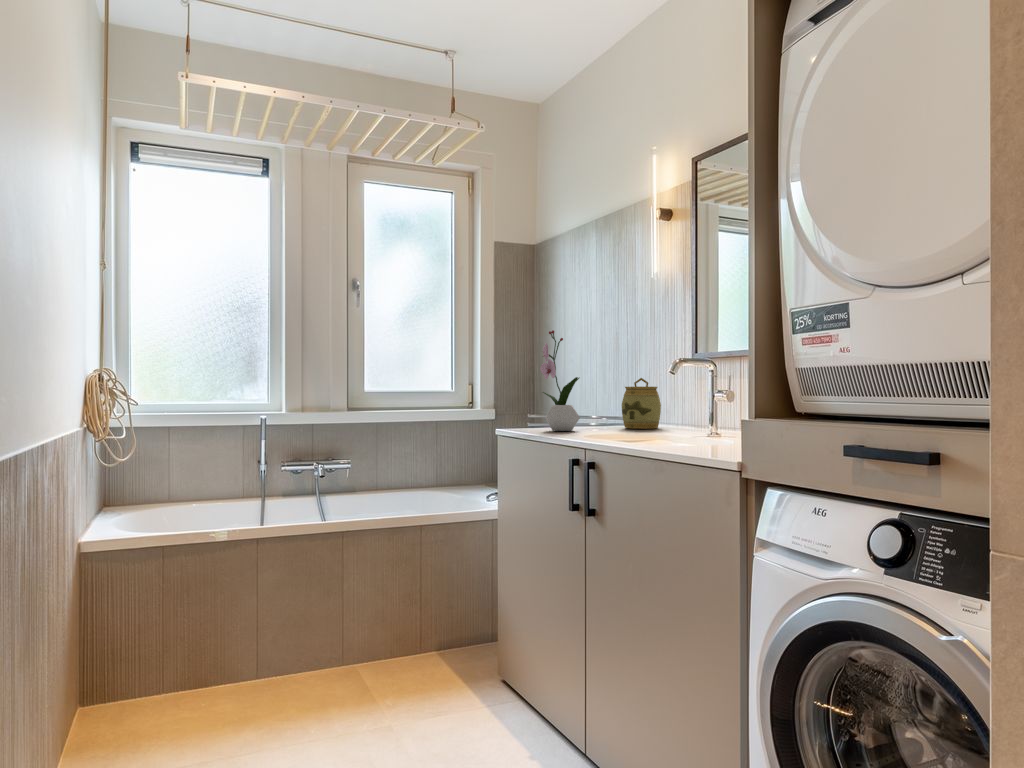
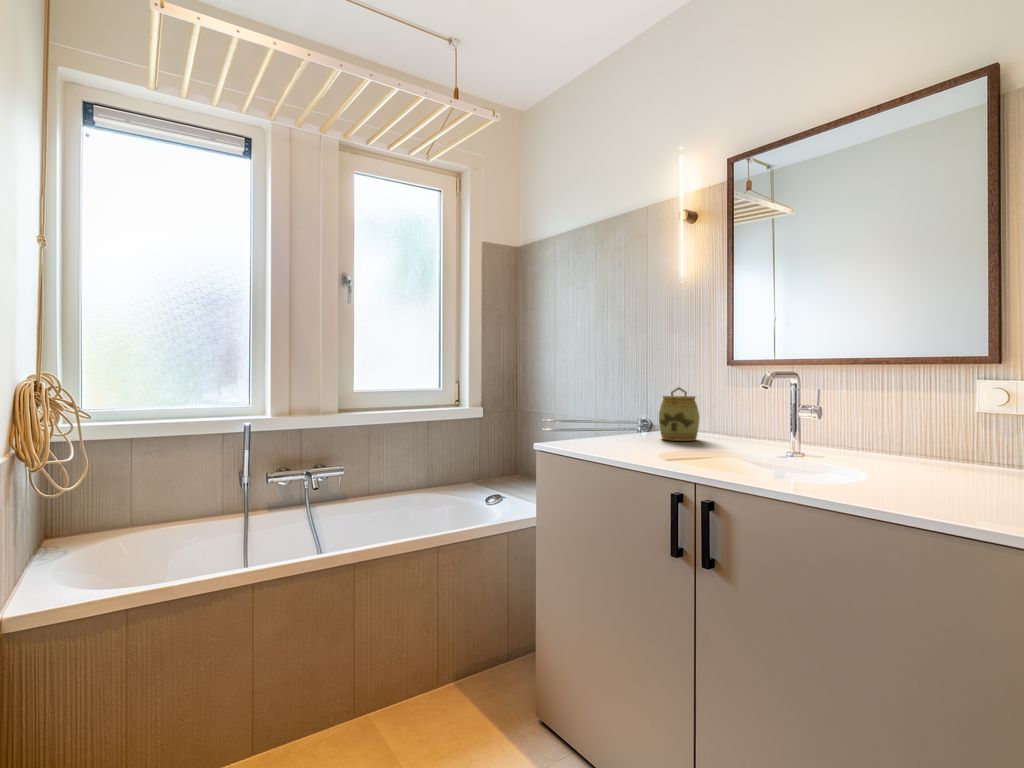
flower arrangement: present [540,330,580,431] -> none [583,336,630,446]

